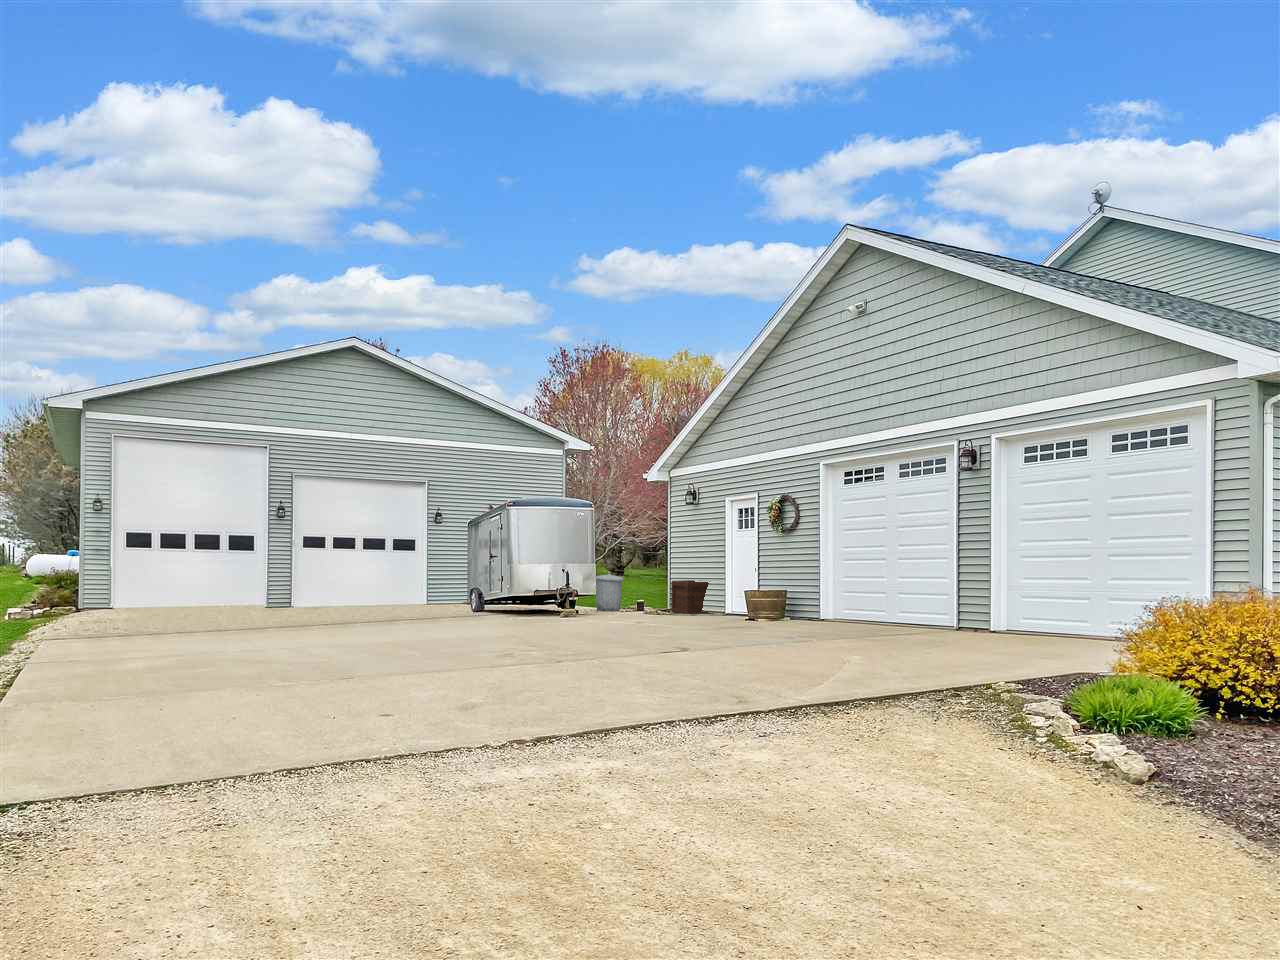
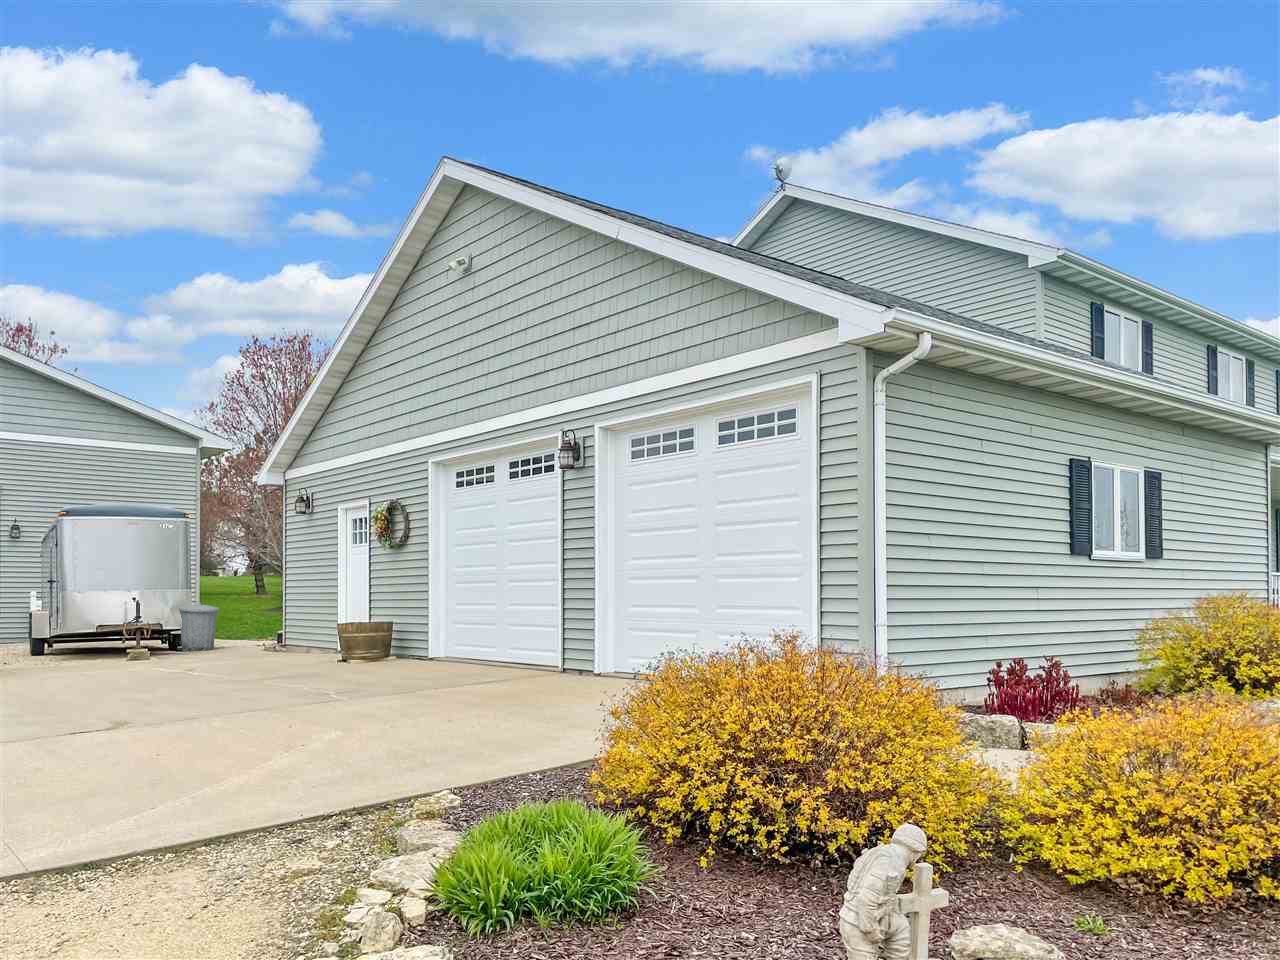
wooden crate: present [671,580,714,614] -> none [273,608,327,653]

